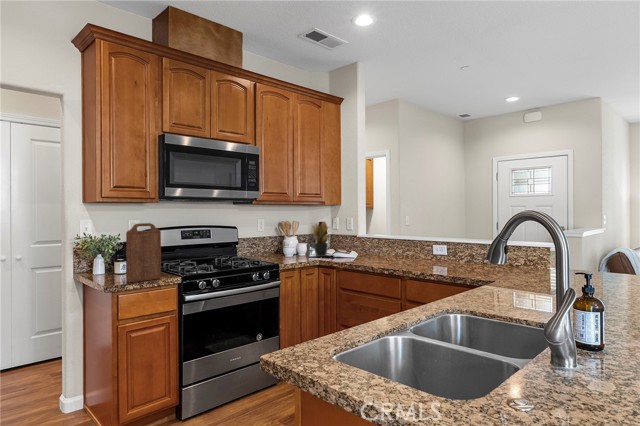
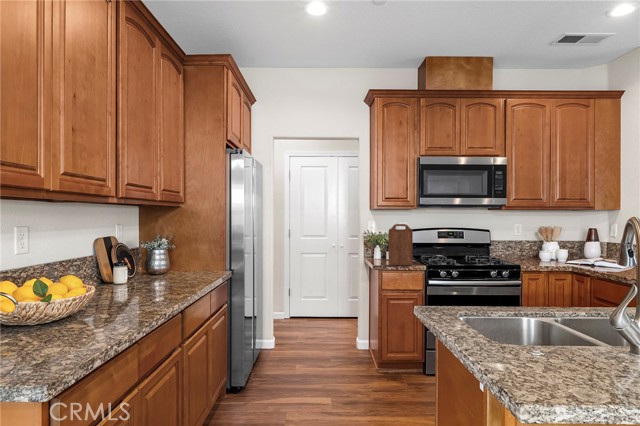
potted plant: present [313,222,330,257] -> none [569,224,600,265]

